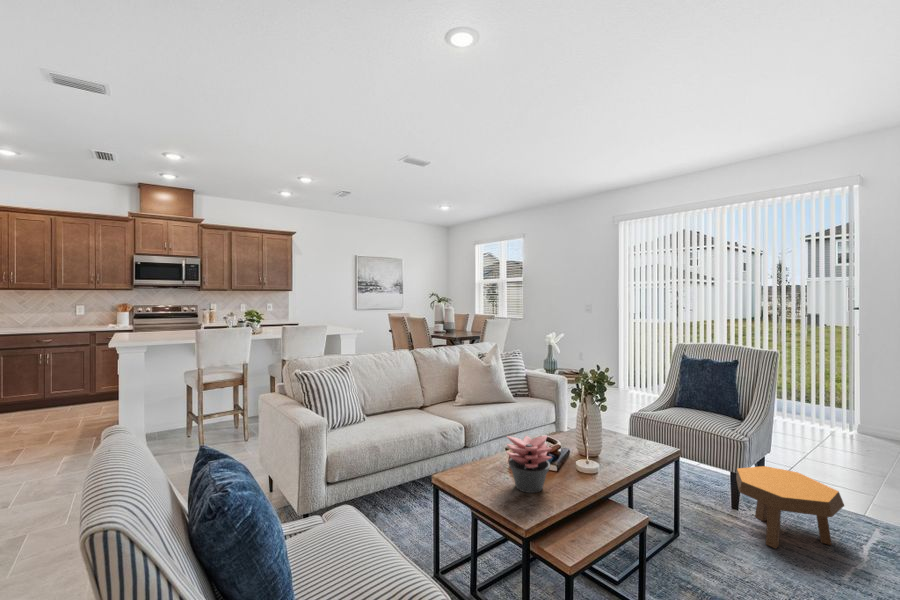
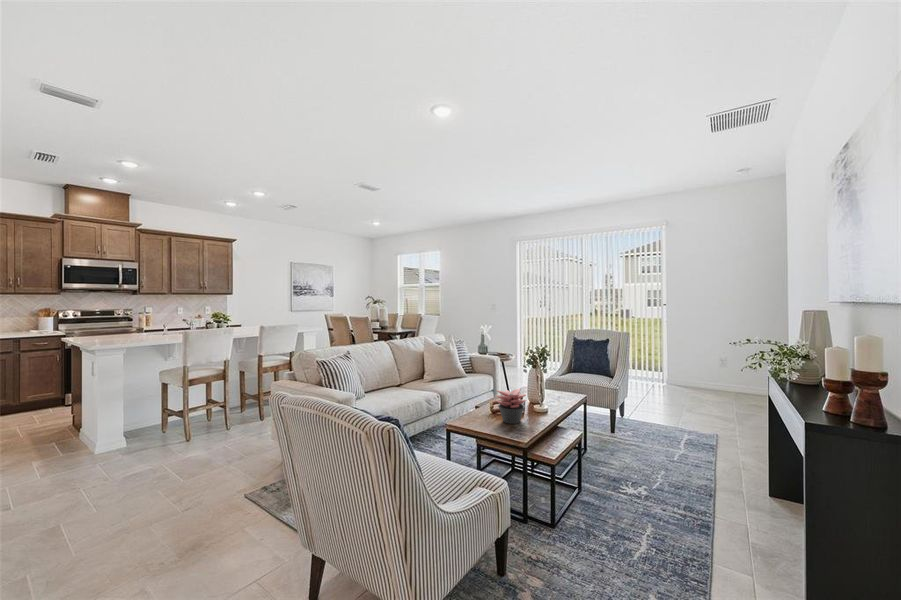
footstool: present [736,466,844,549] -> none [614,404,672,450]

